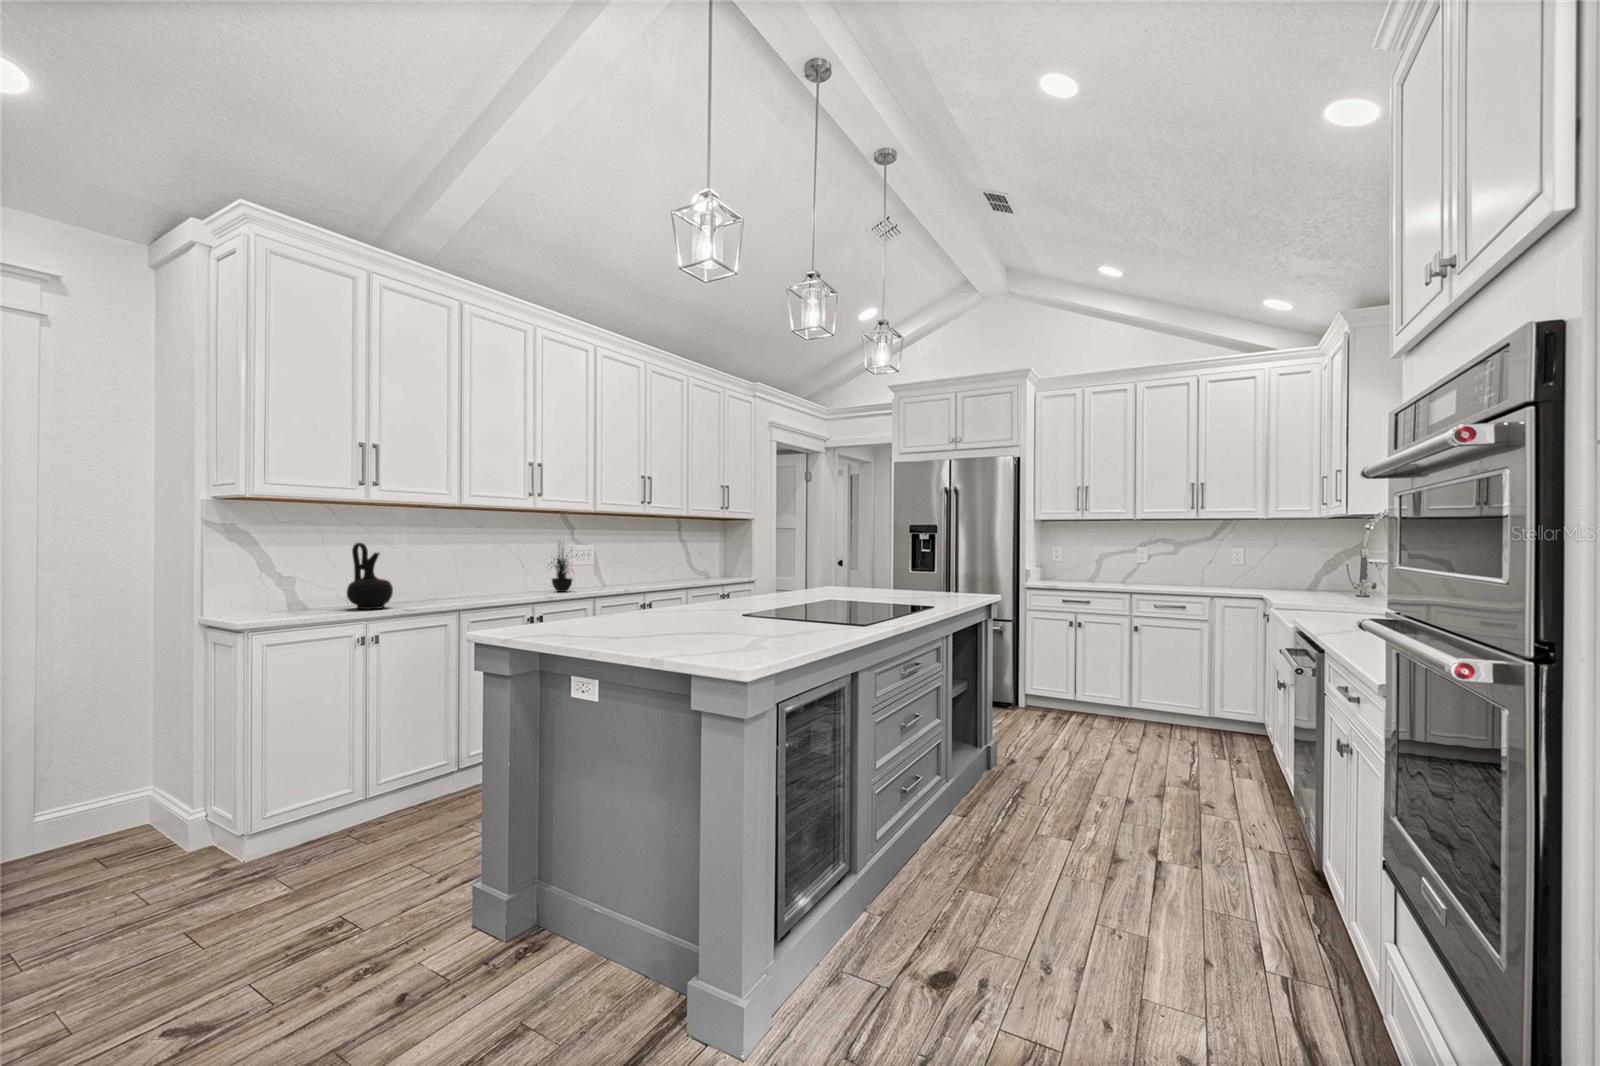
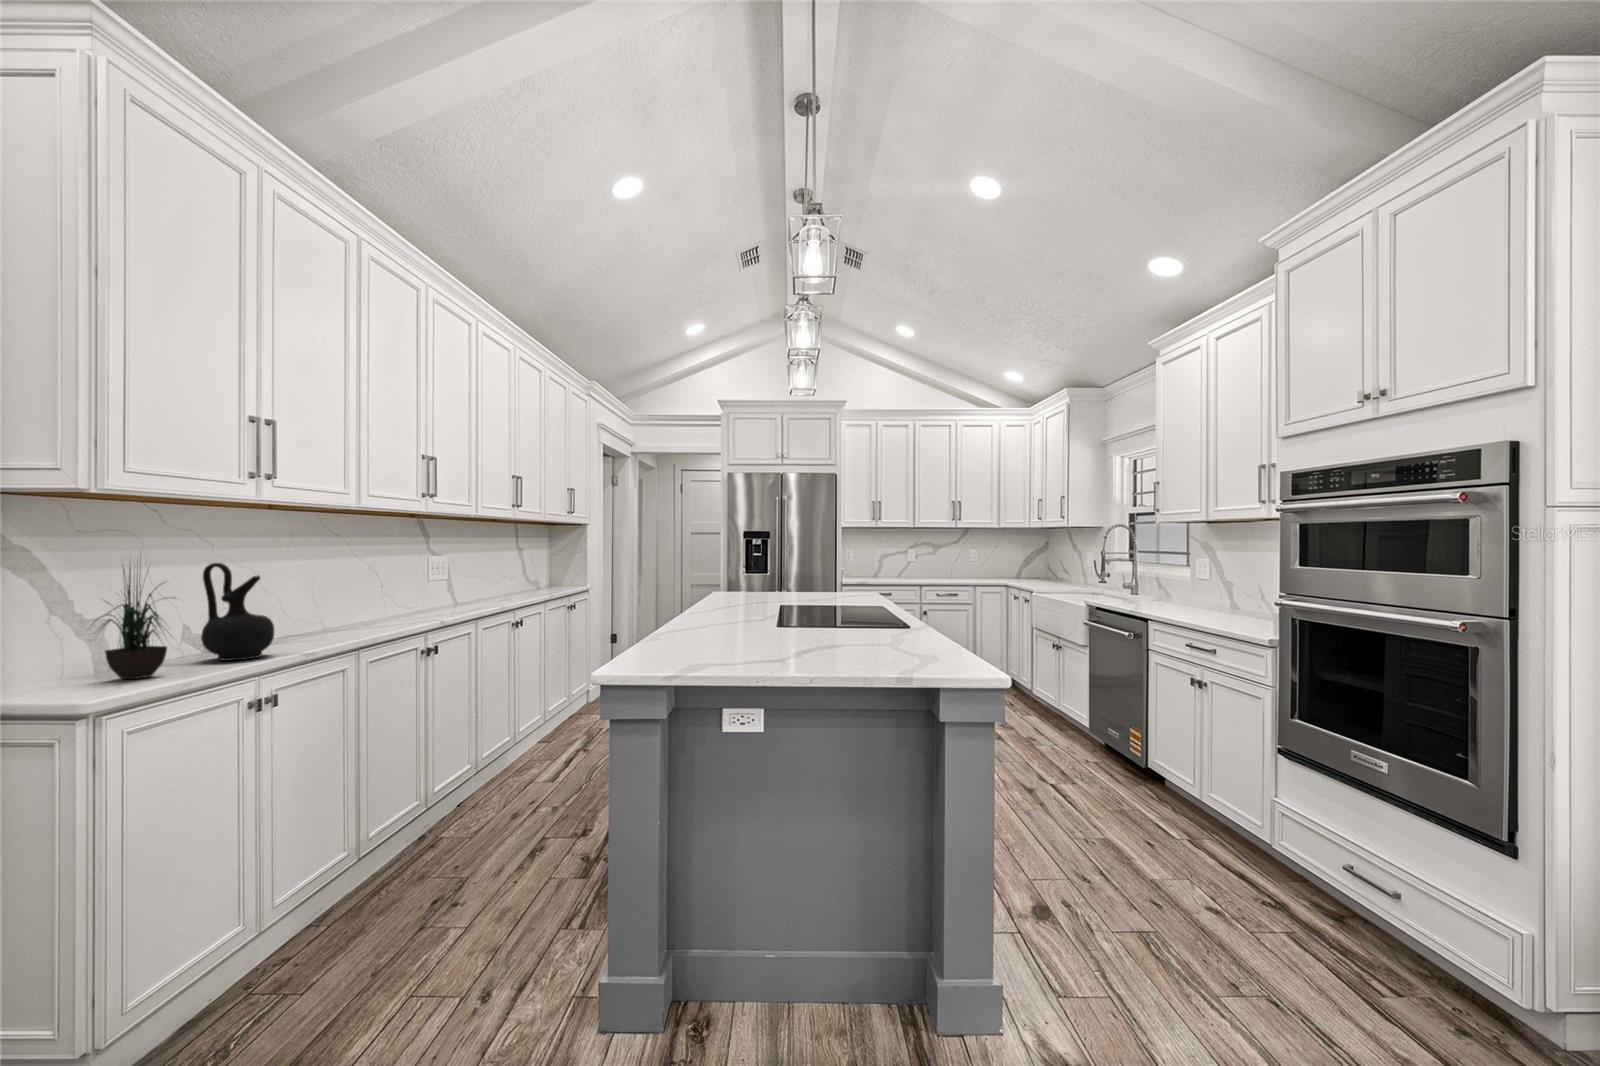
potted plant: present [551,550,572,592] -> present [100,568,176,679]

